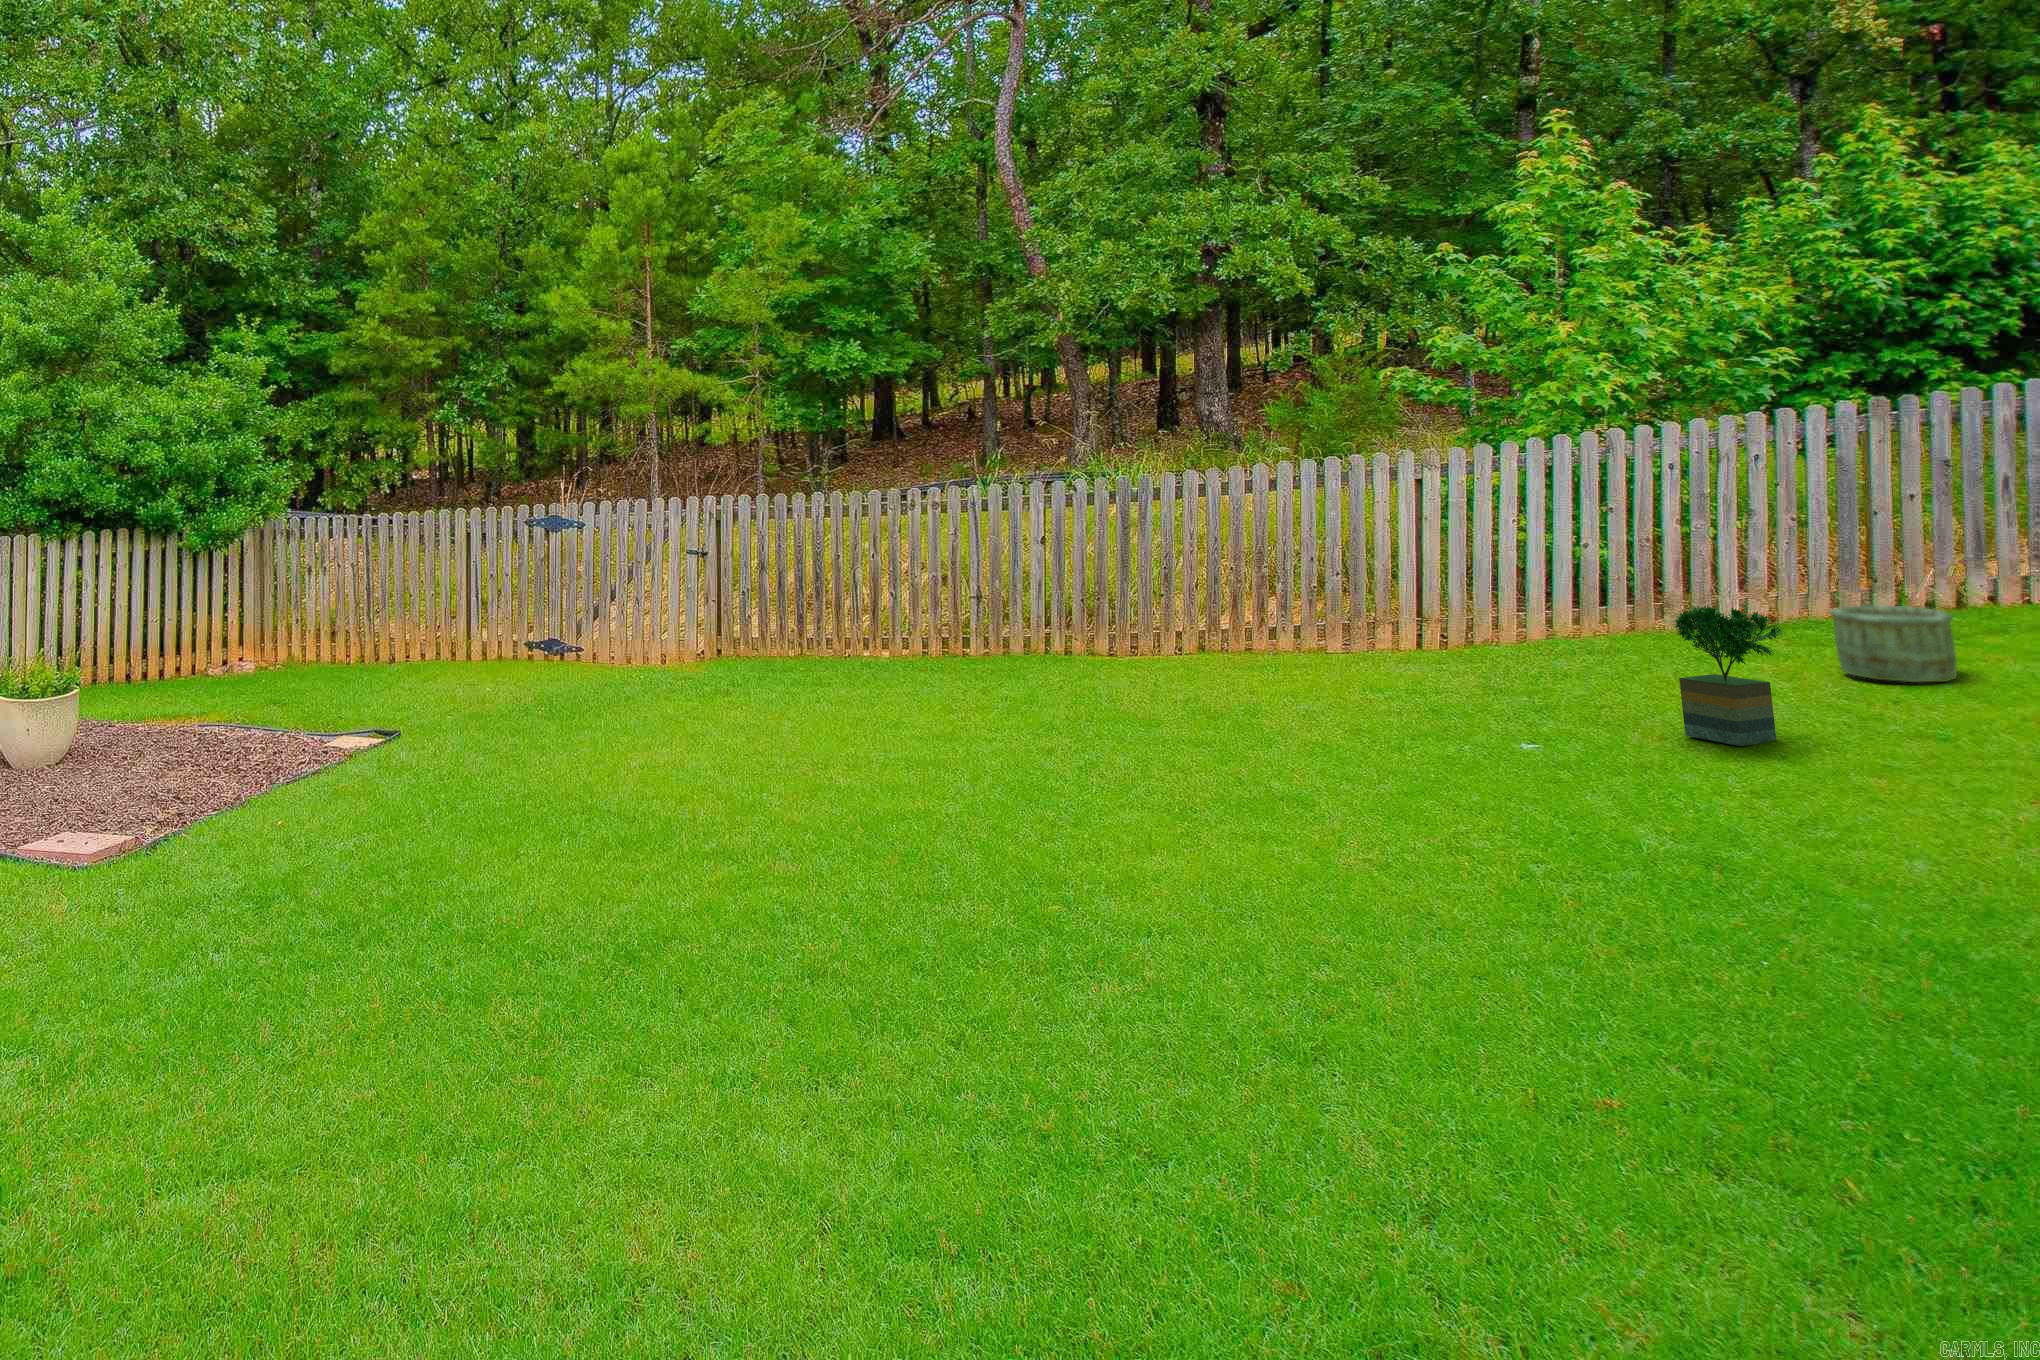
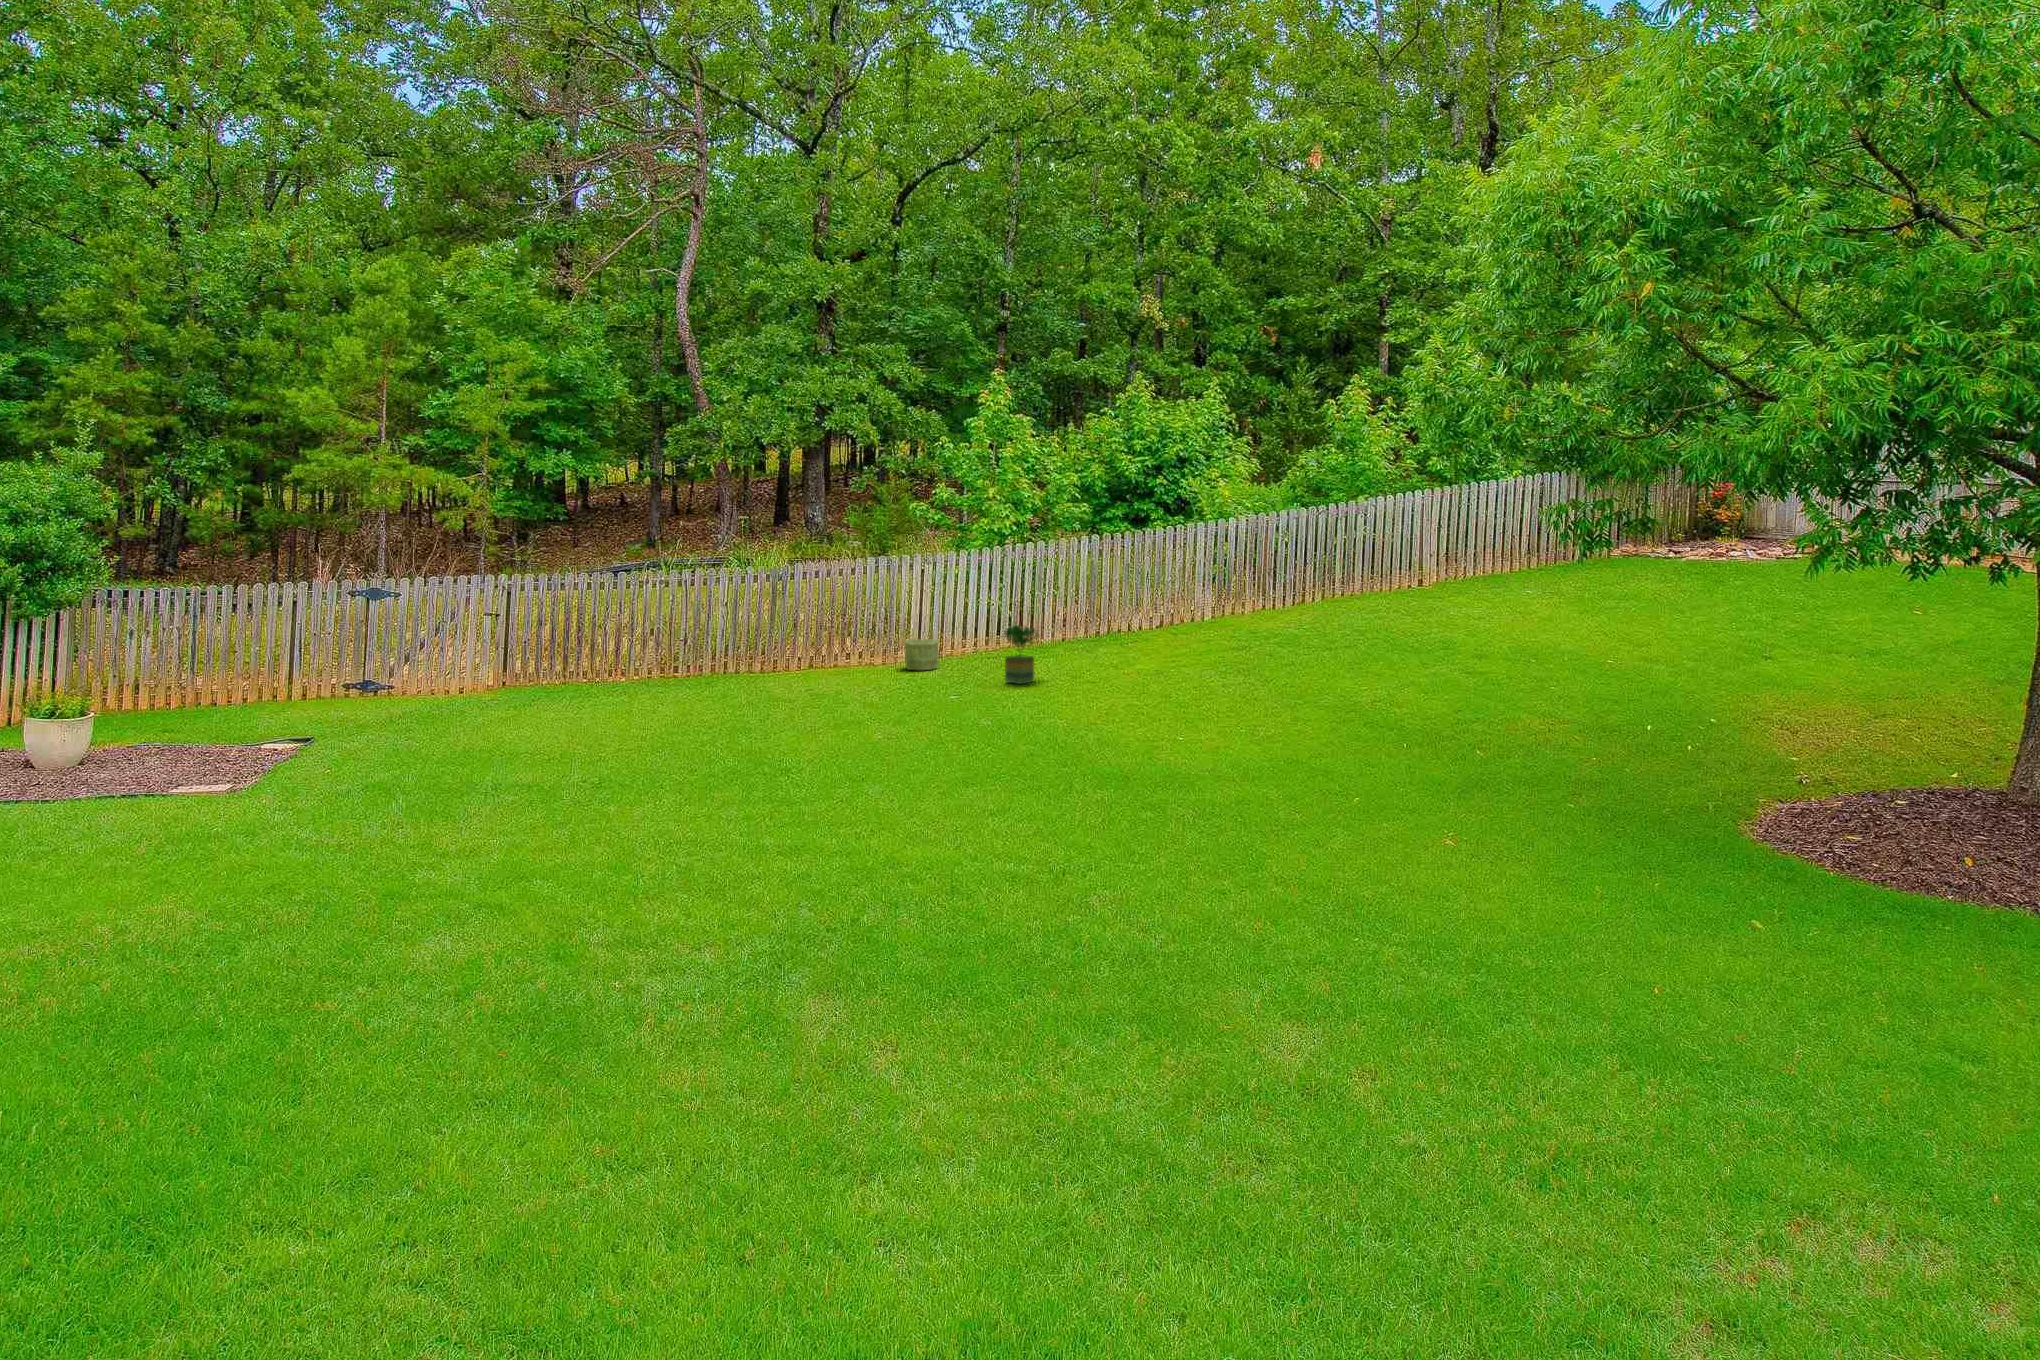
wooden bucket: present [1830,605,1957,682] -> present [904,639,939,670]

